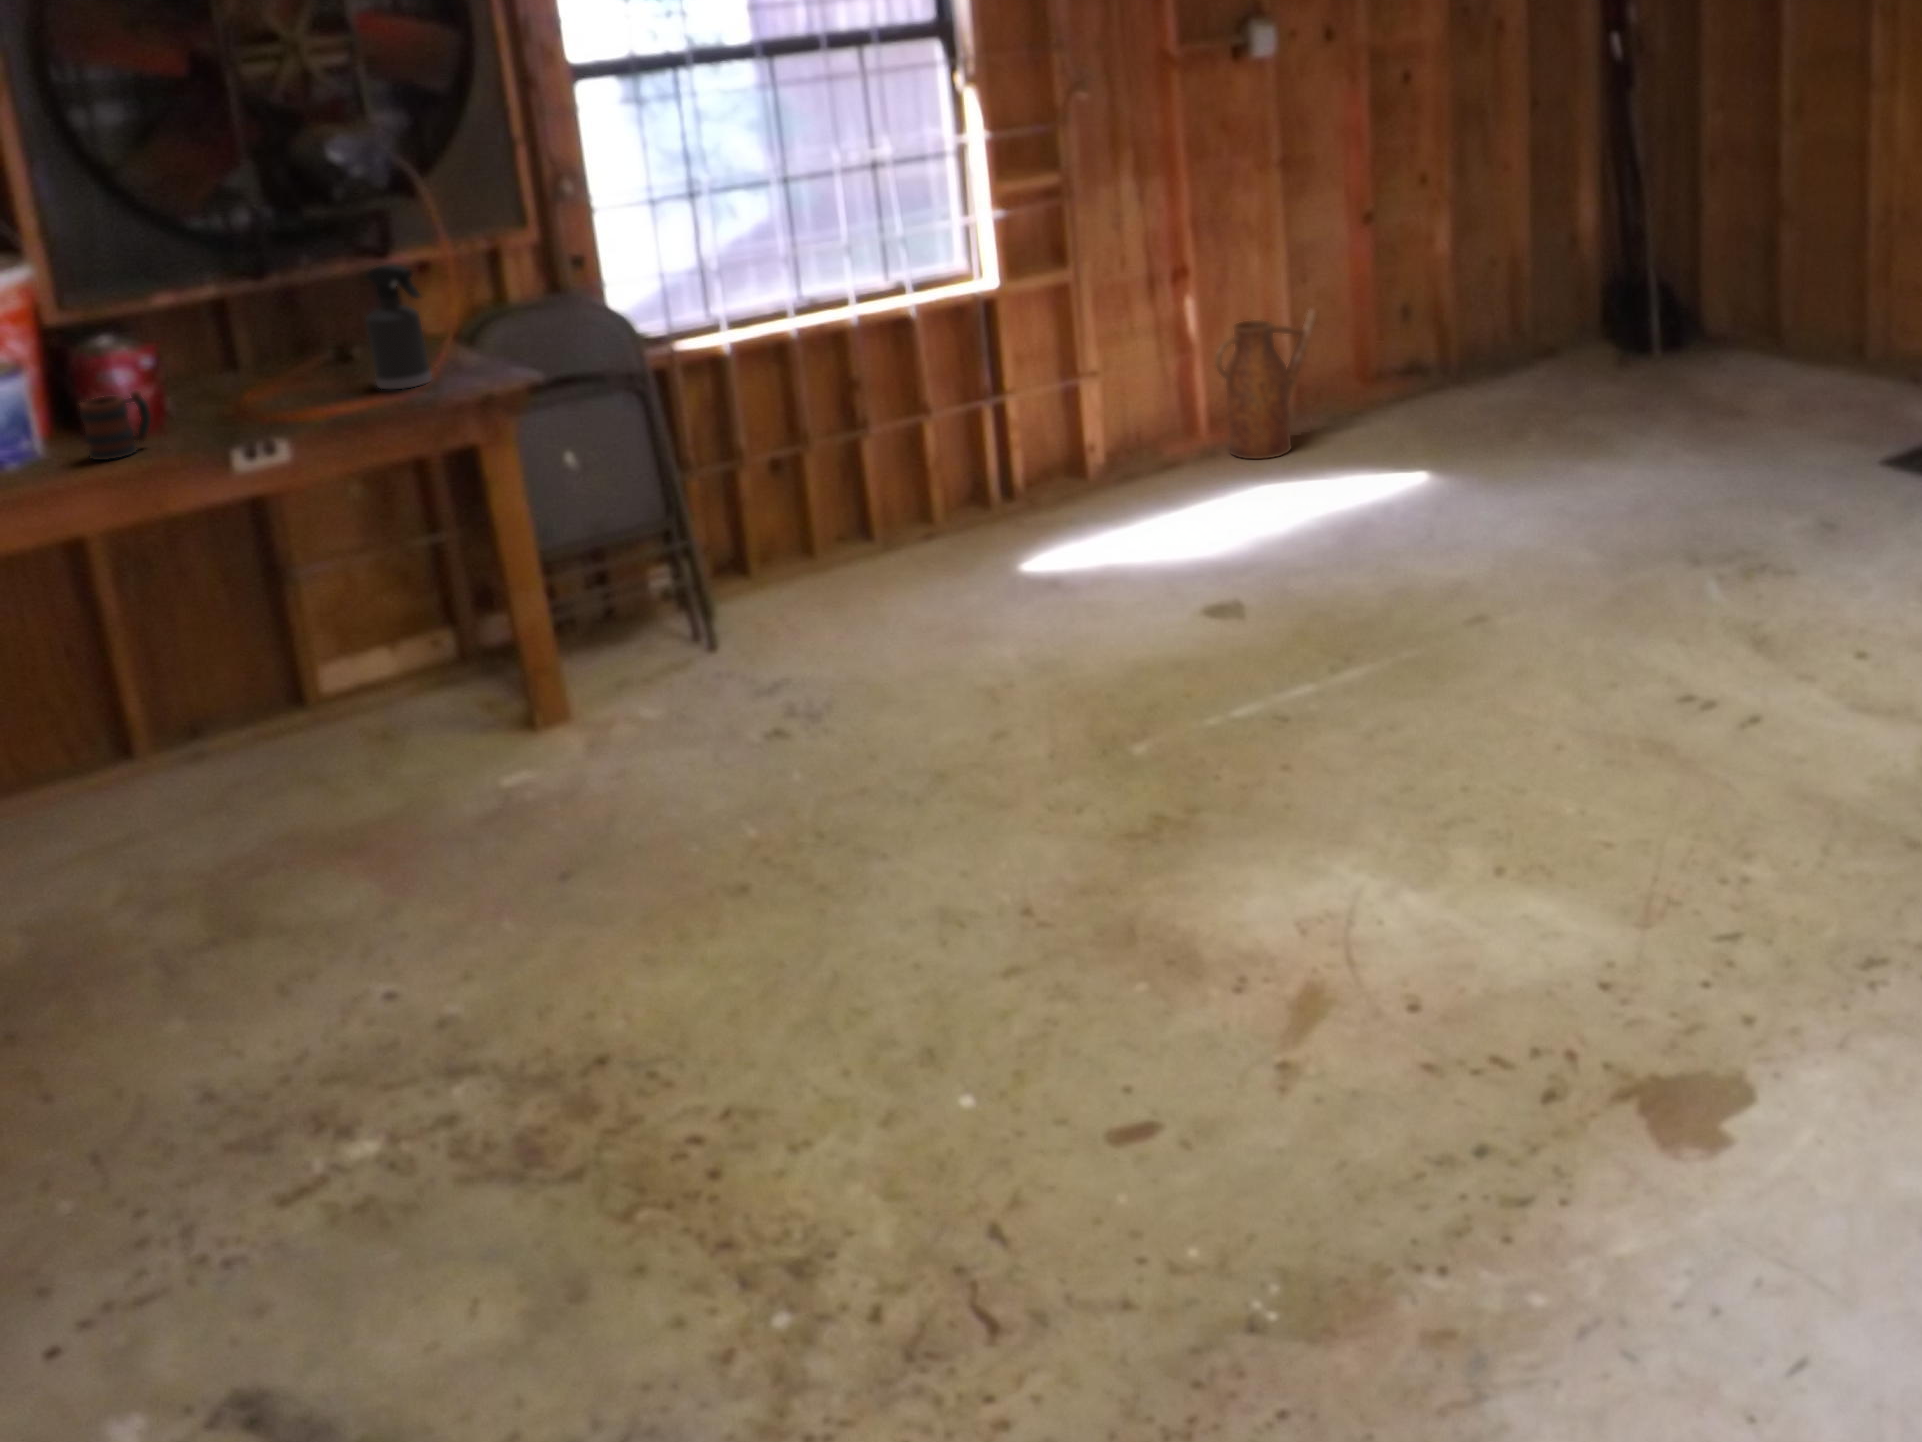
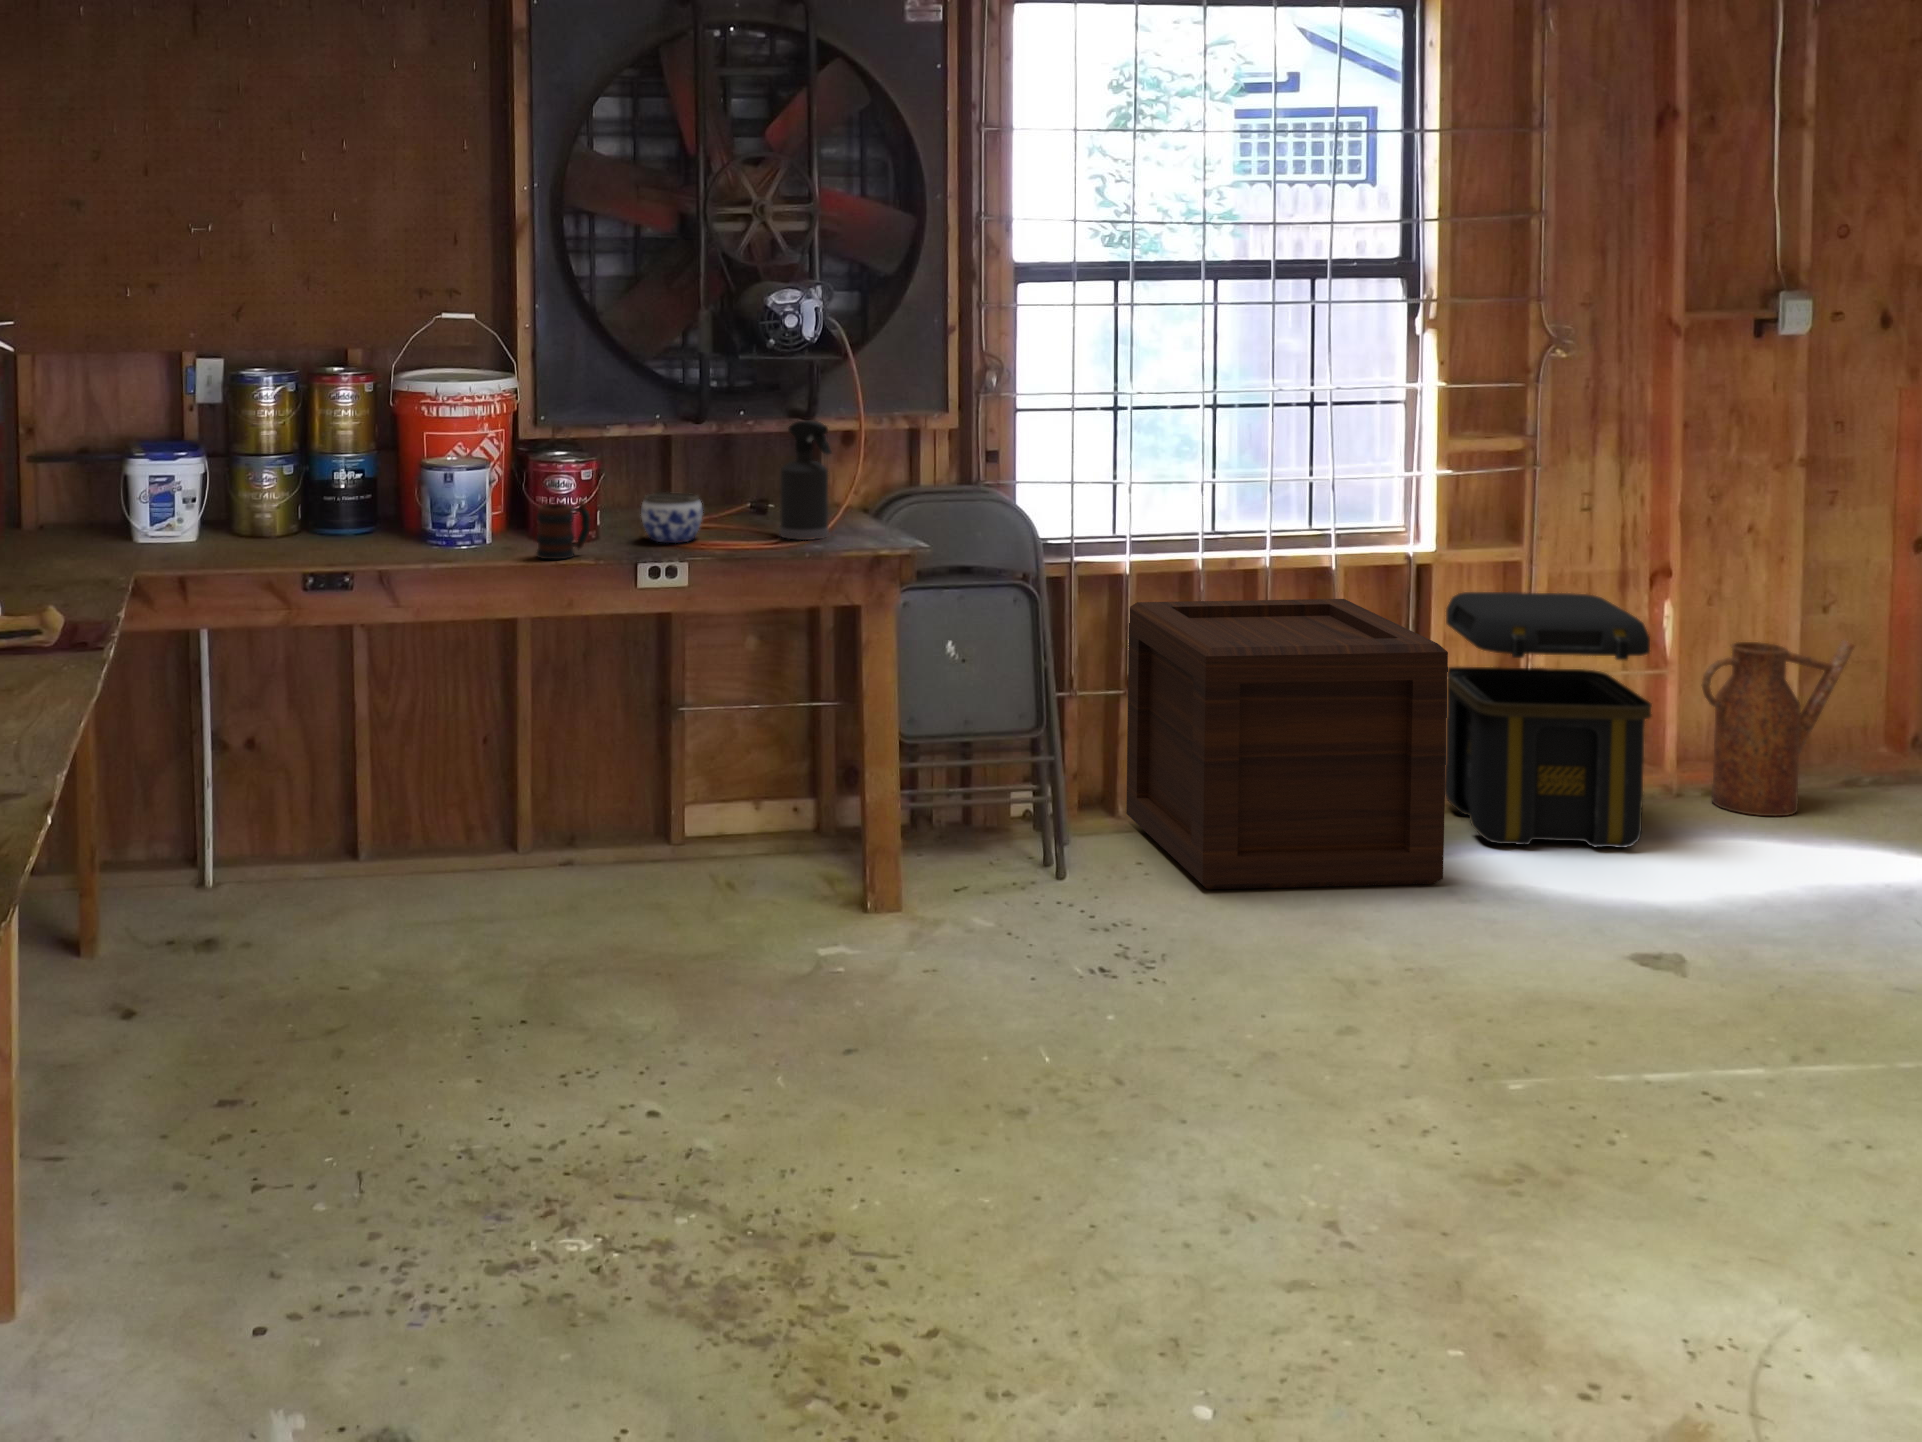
toolbox: none [1014,305,1187,528] -> present [1445,592,1652,848]
wooden crate: none [738,342,1046,628] -> present [1126,599,1448,889]
jar: none [206,358,282,416] -> present [641,492,703,543]

